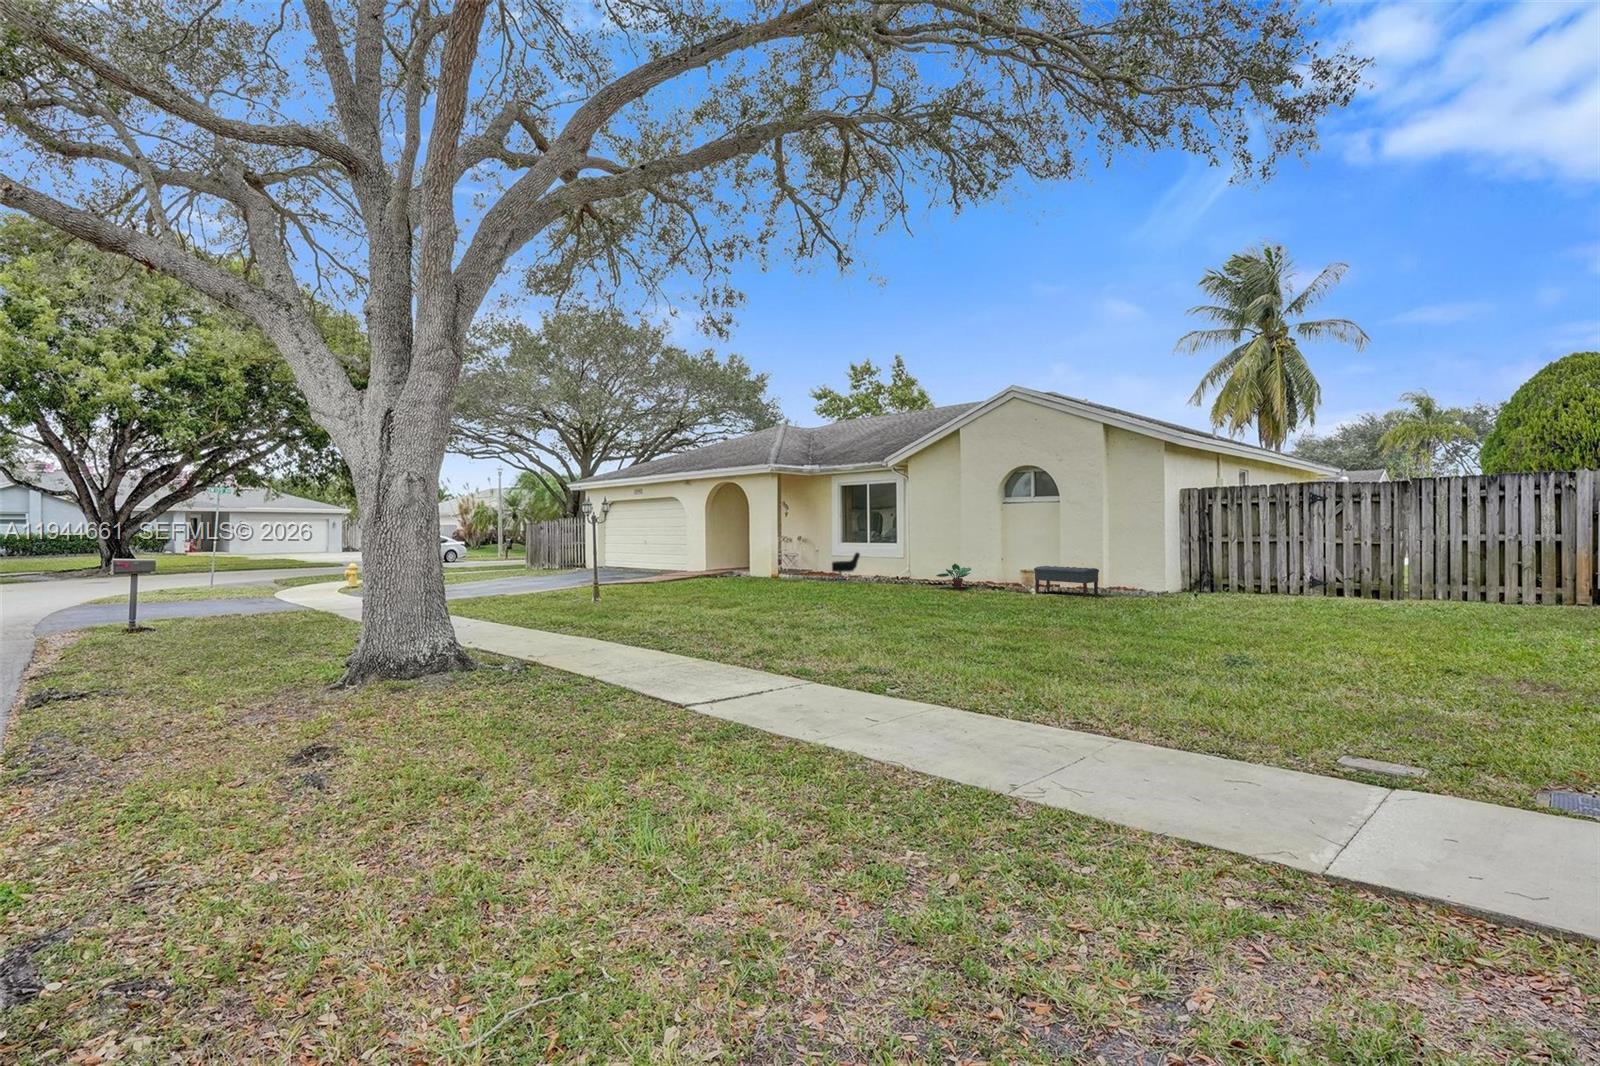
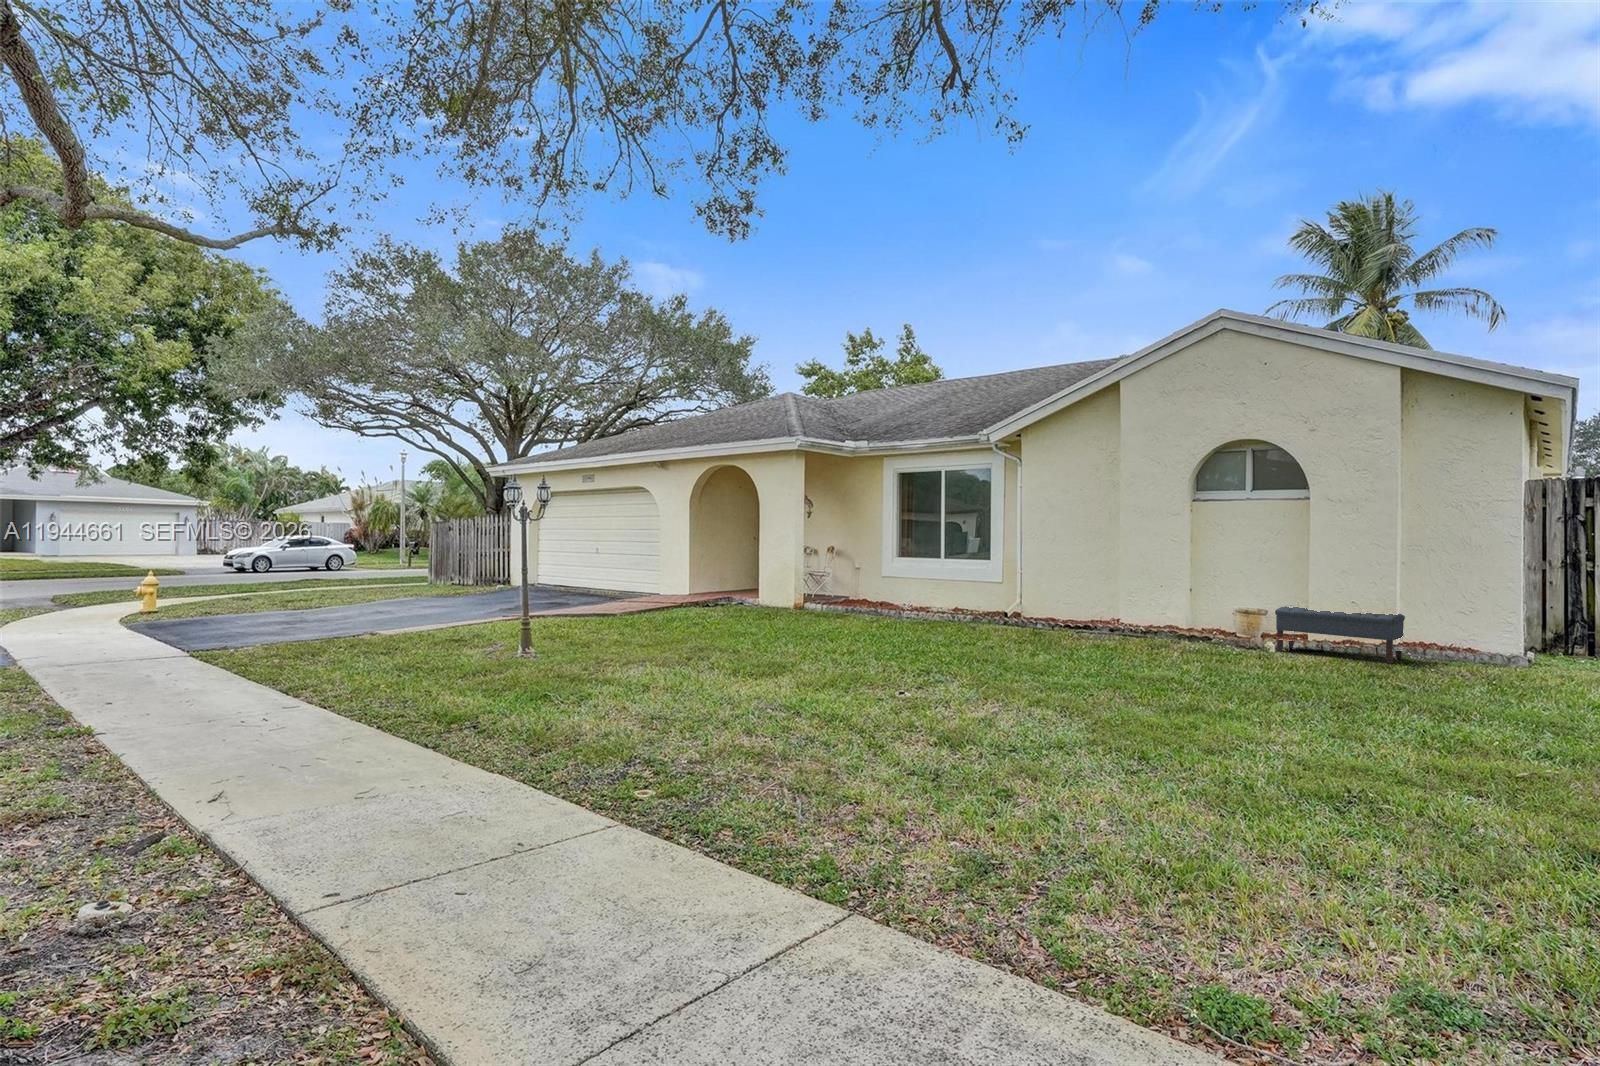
lounge chair: present [832,553,860,580] -> none [882,573,936,618]
potted plant: present [936,564,971,589] -> none [1085,598,1148,640]

